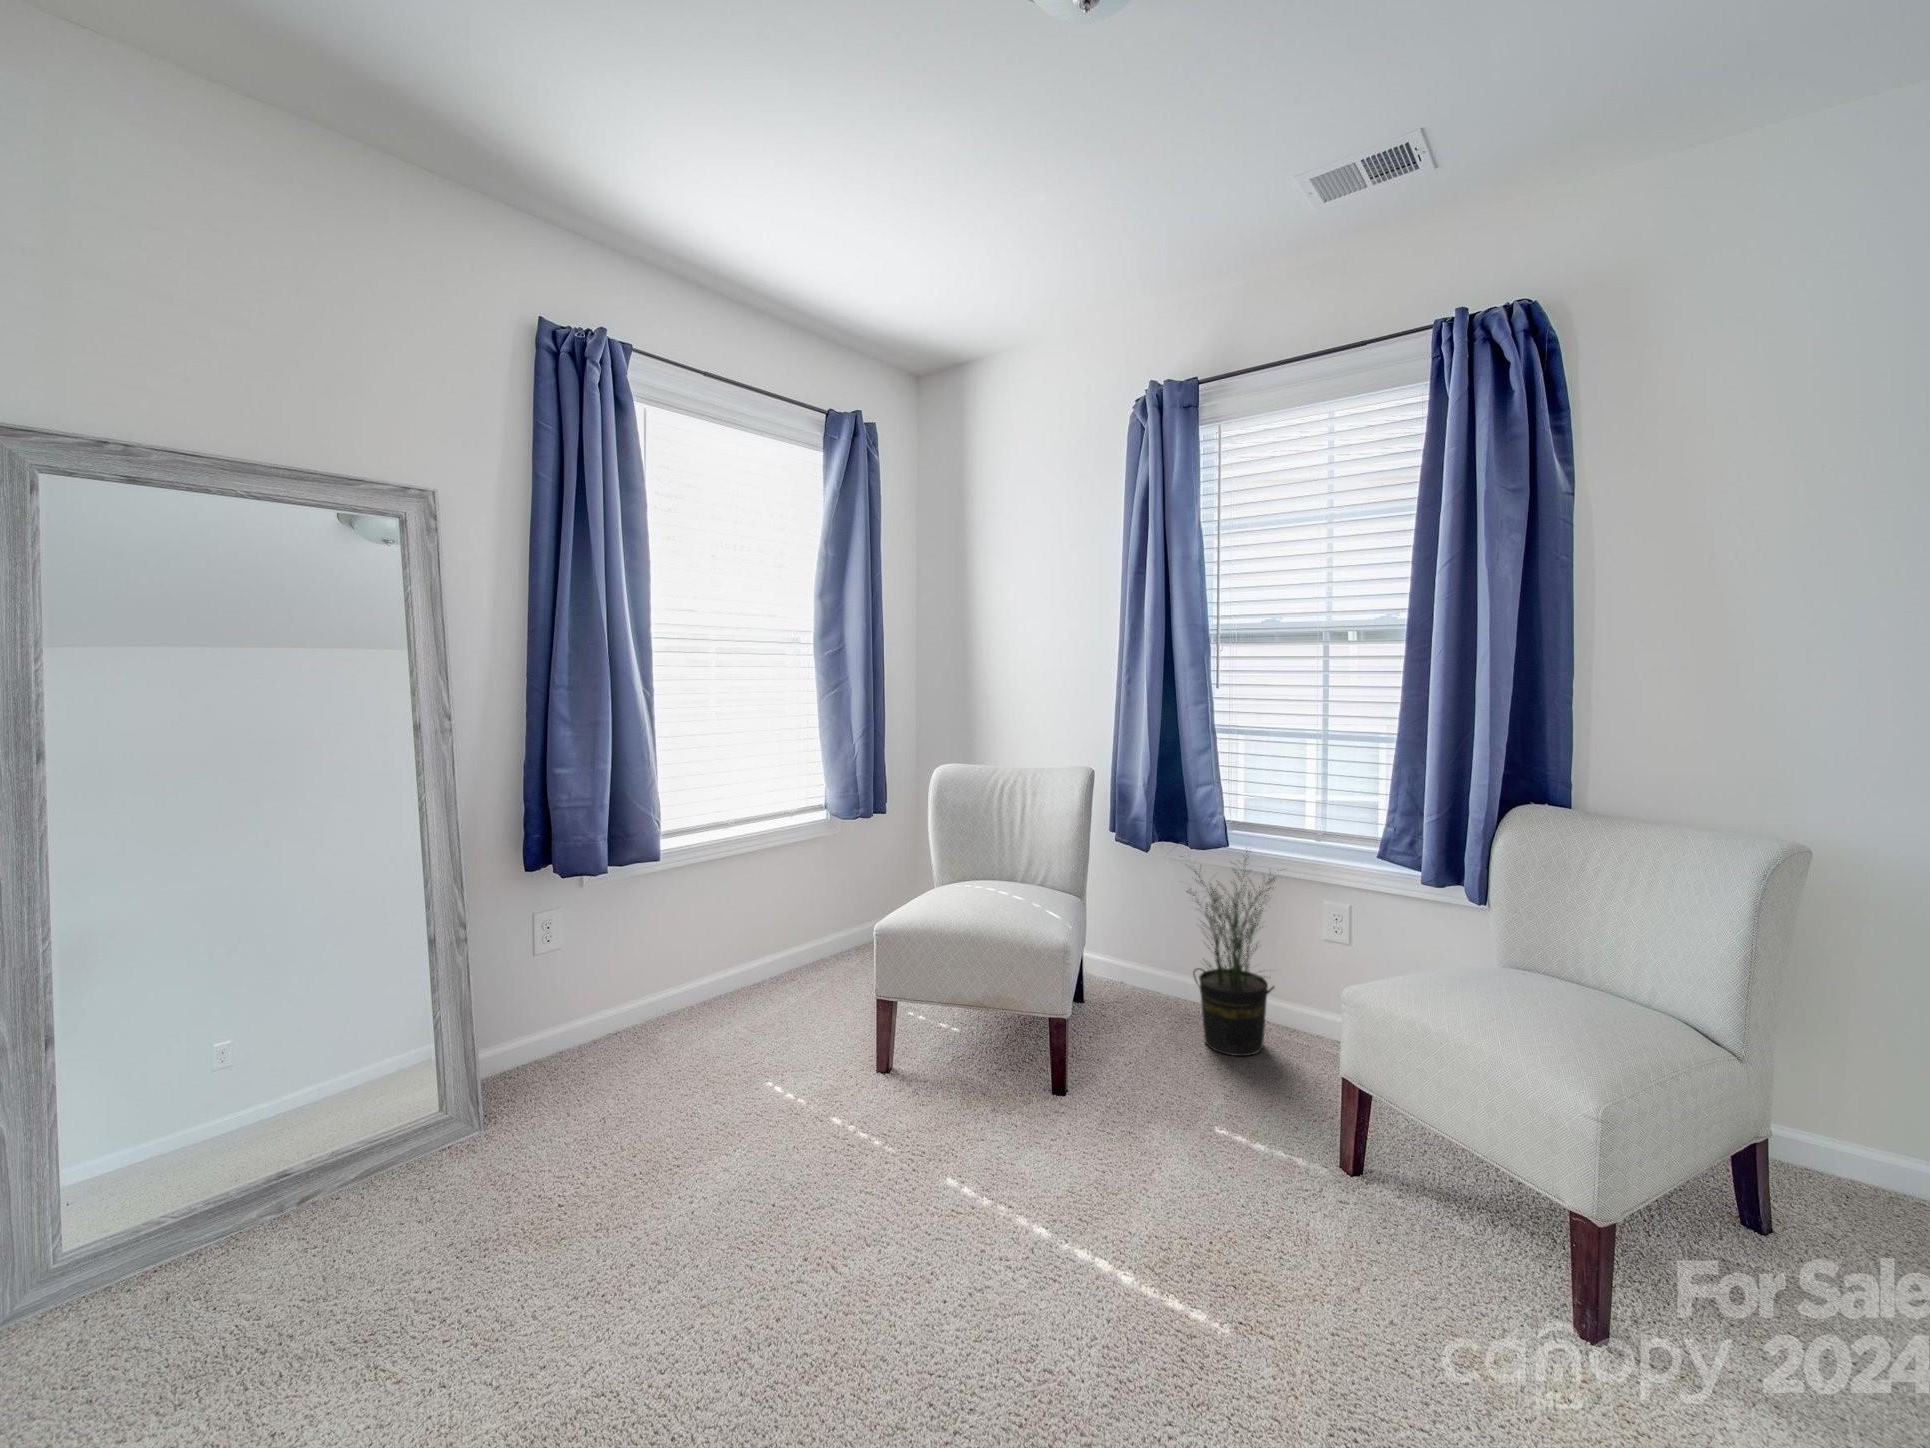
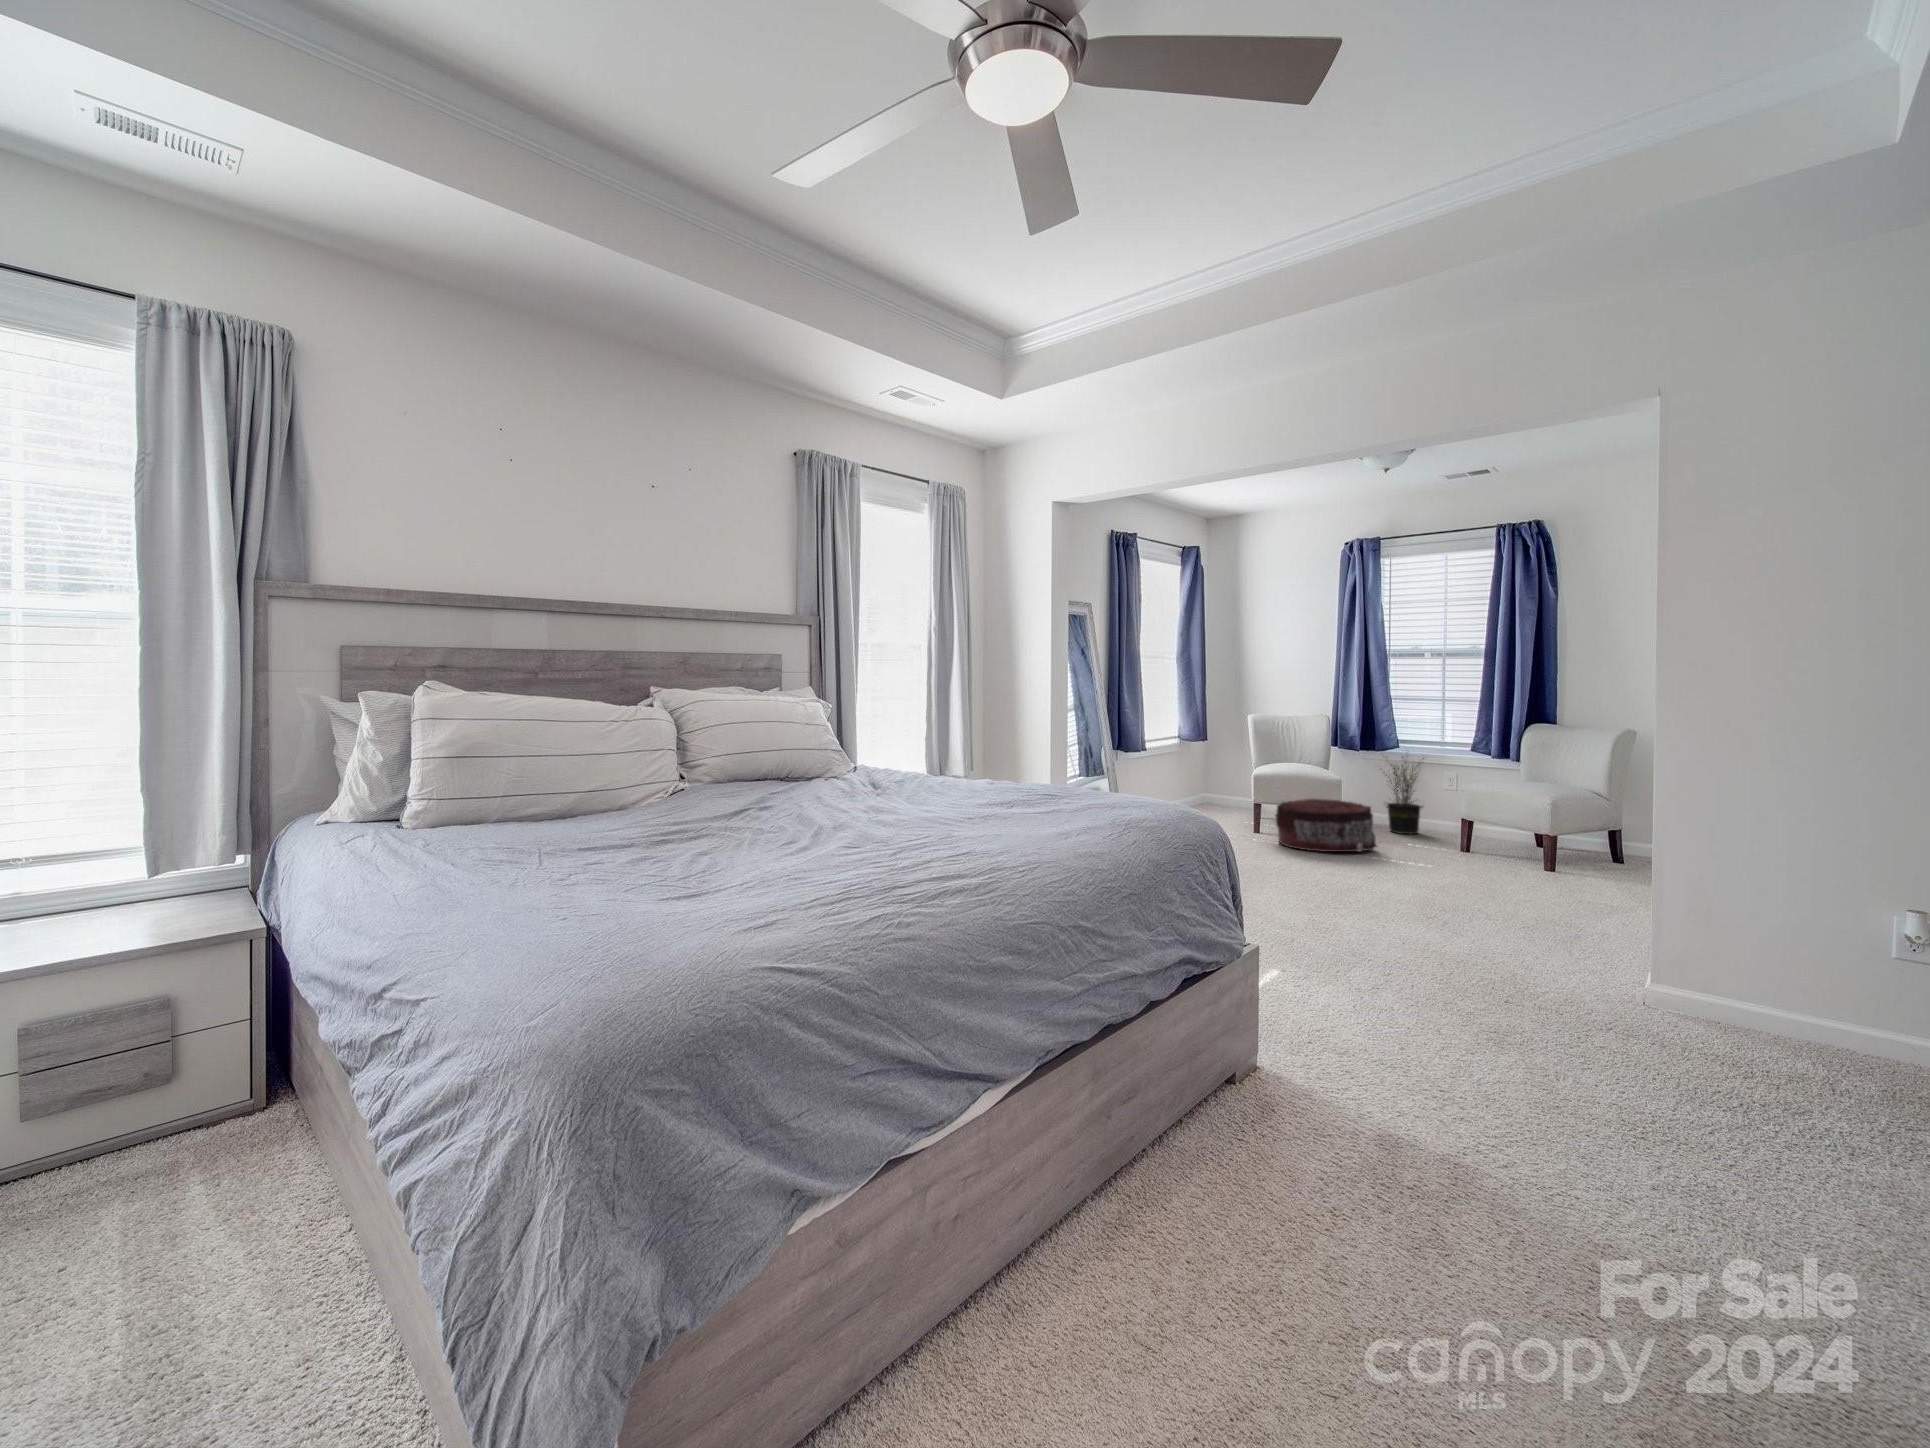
pouf: none [851,1014,1106,1264] -> present [1275,799,1376,852]

